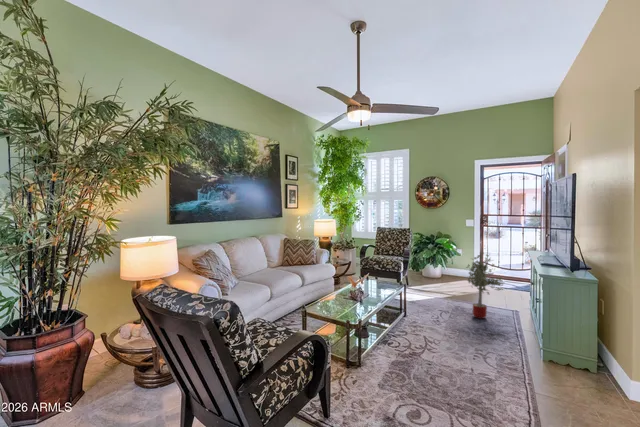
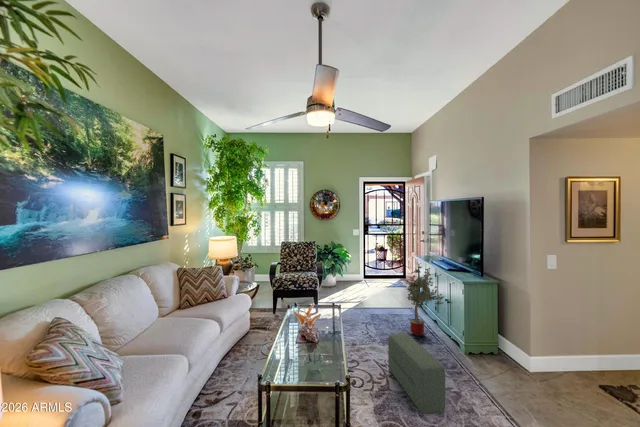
pouf: none [422,302,445,355] -> present [388,334,445,414]

